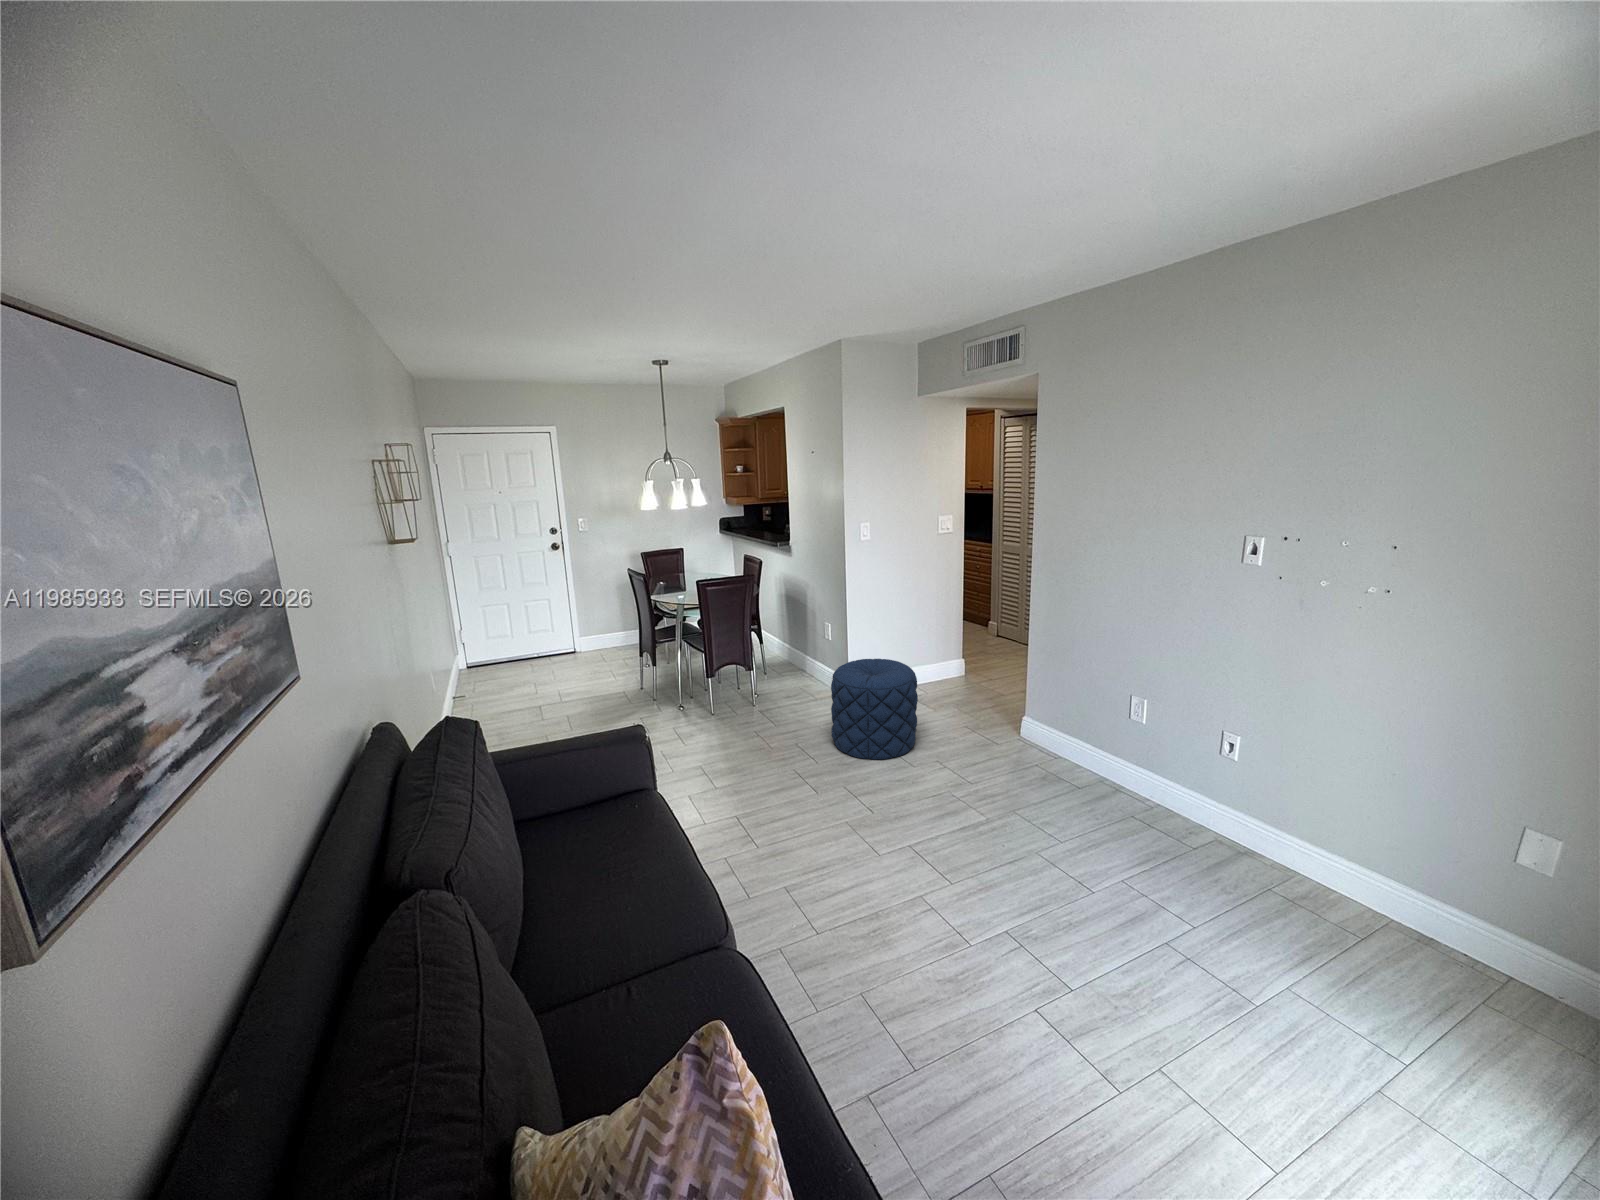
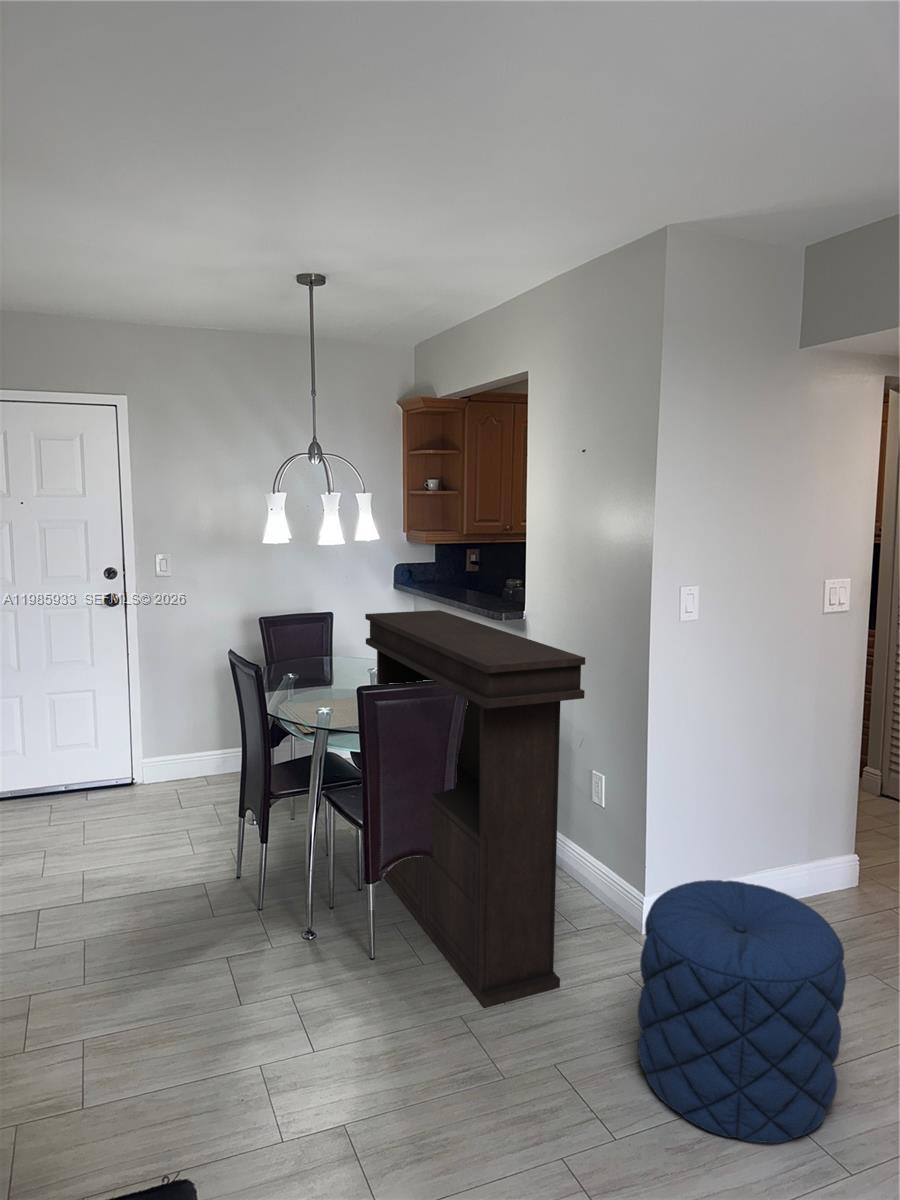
console table: none [701,542,806,727] -> present [365,610,585,1008]

